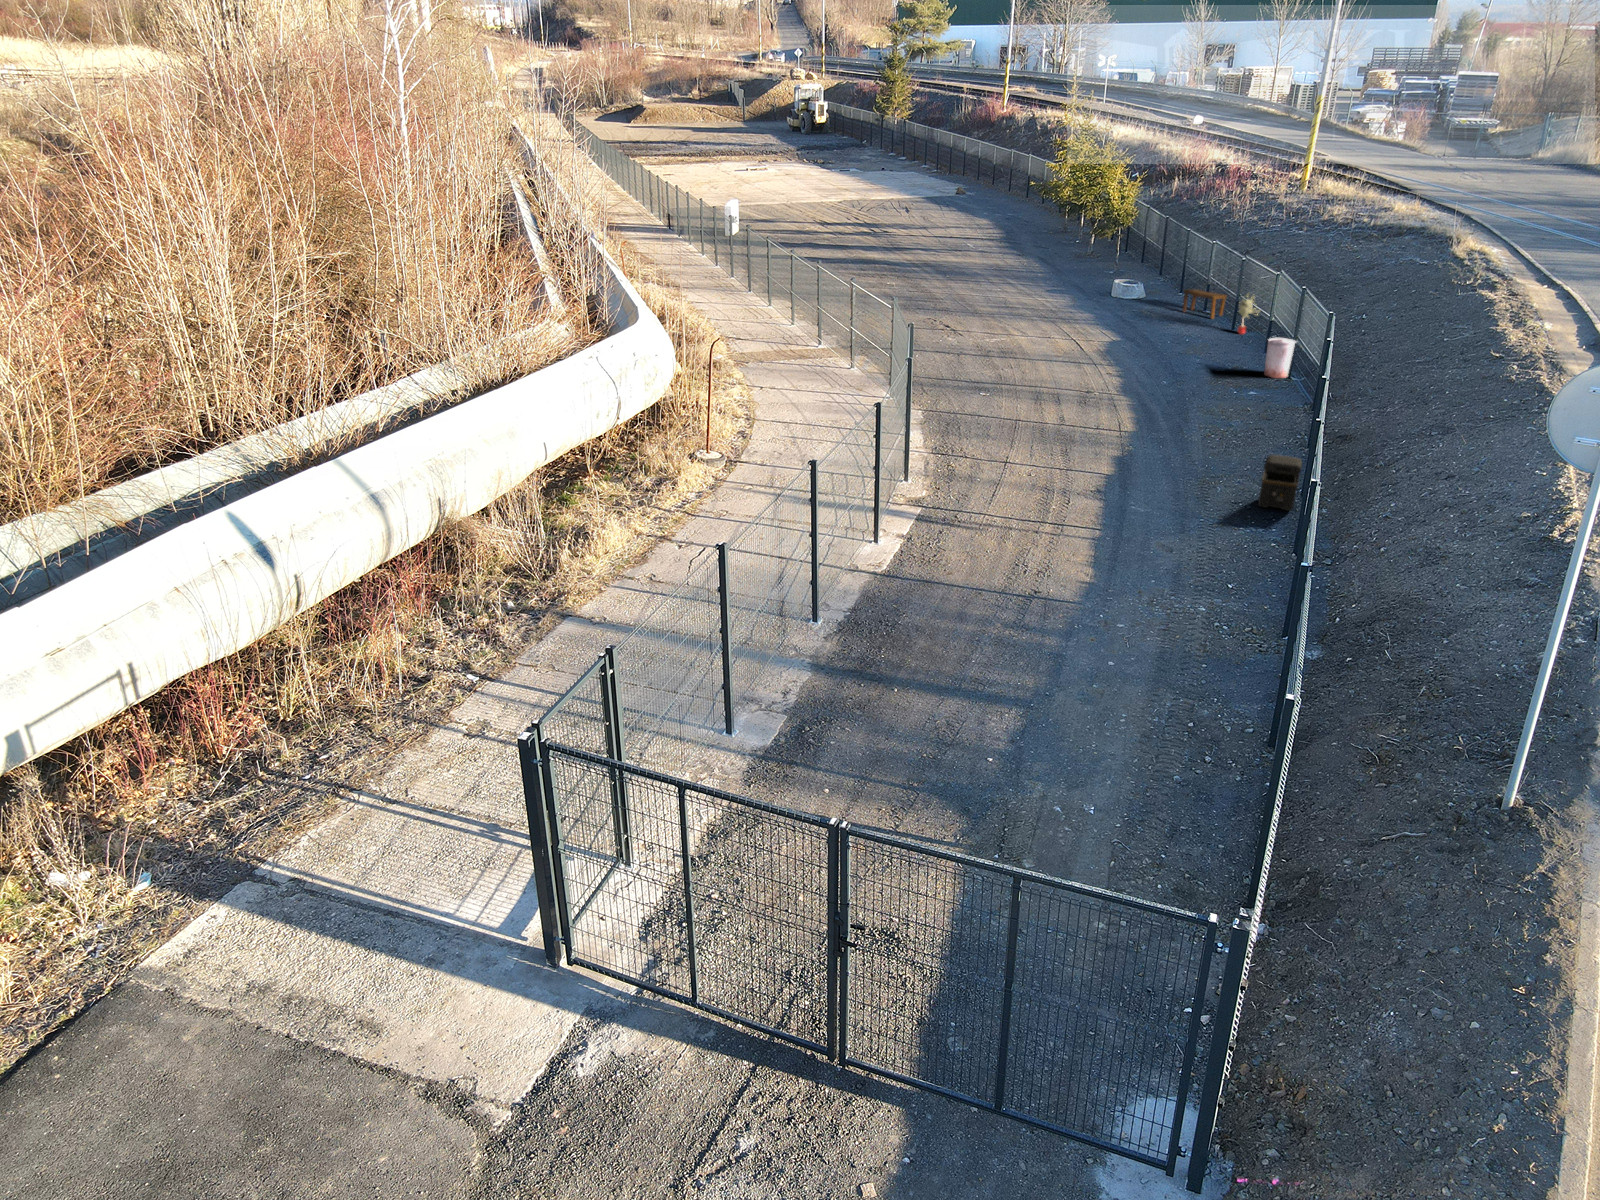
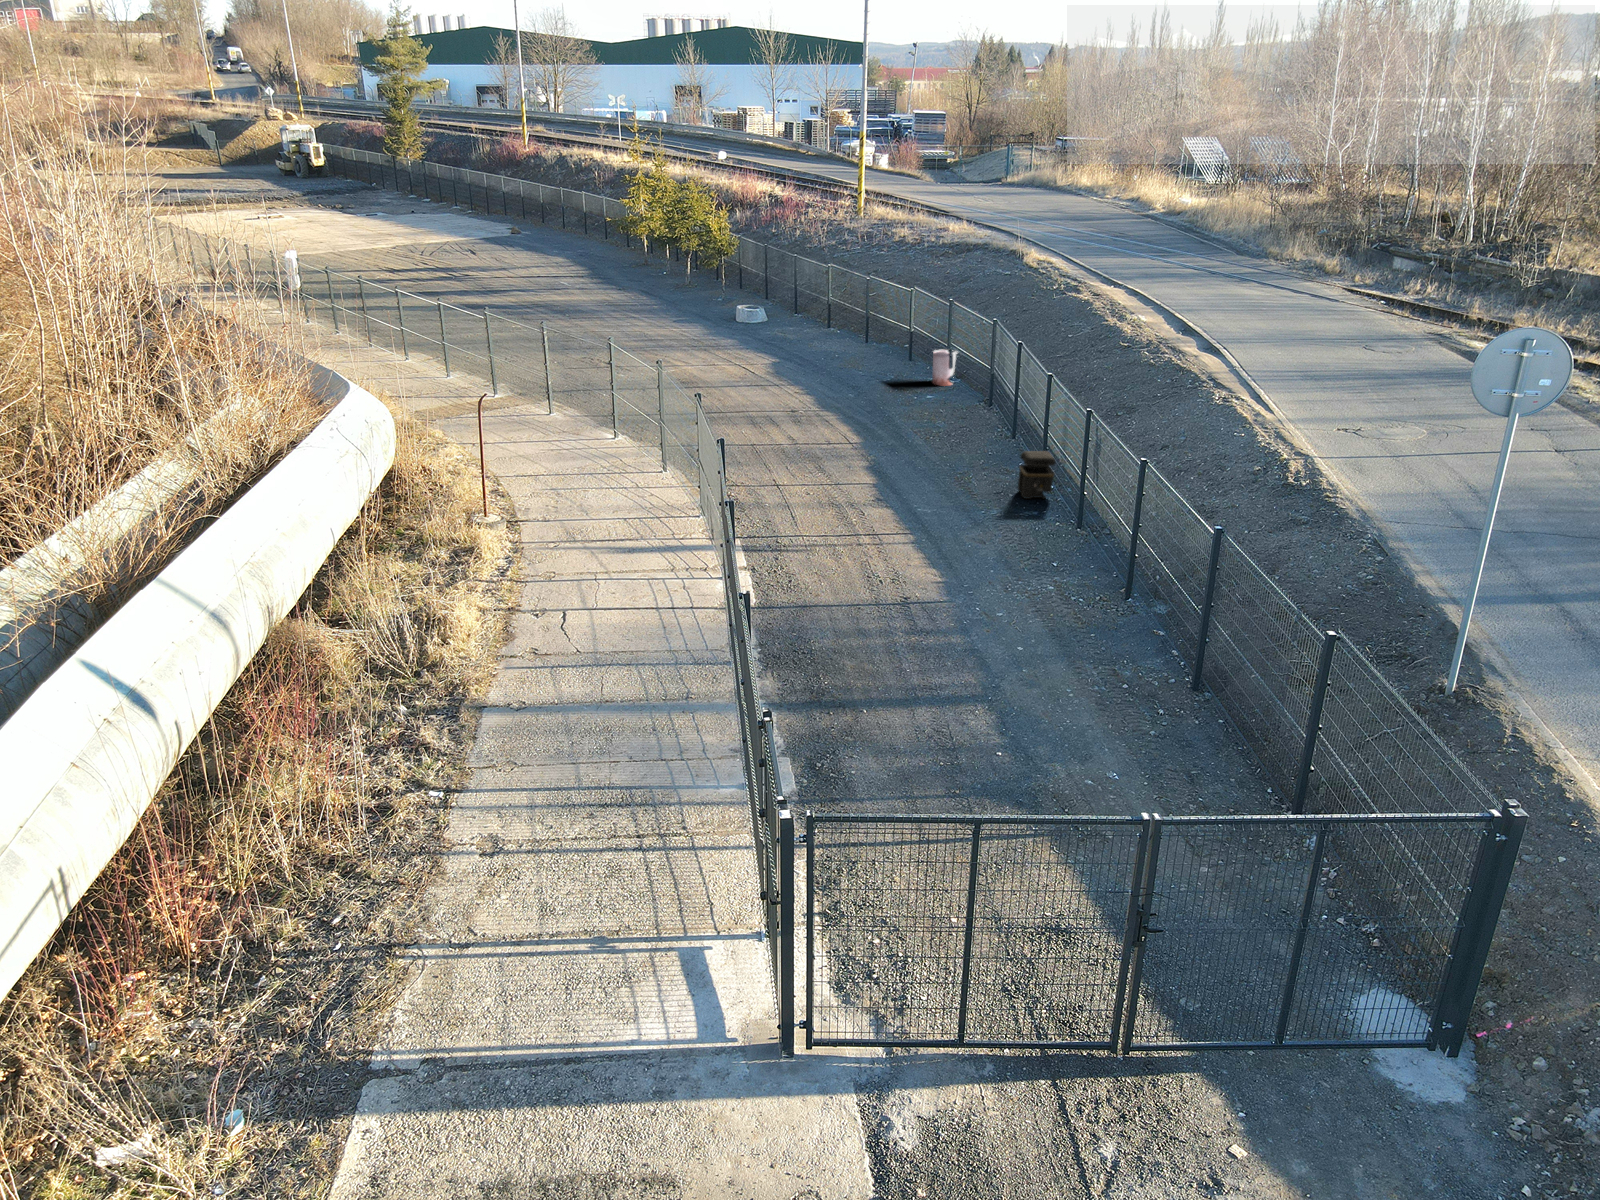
bench: present [1183,289,1227,319] -> none [819,311,859,338]
potted tree: present [1238,296,1259,334] -> none [880,311,900,350]

